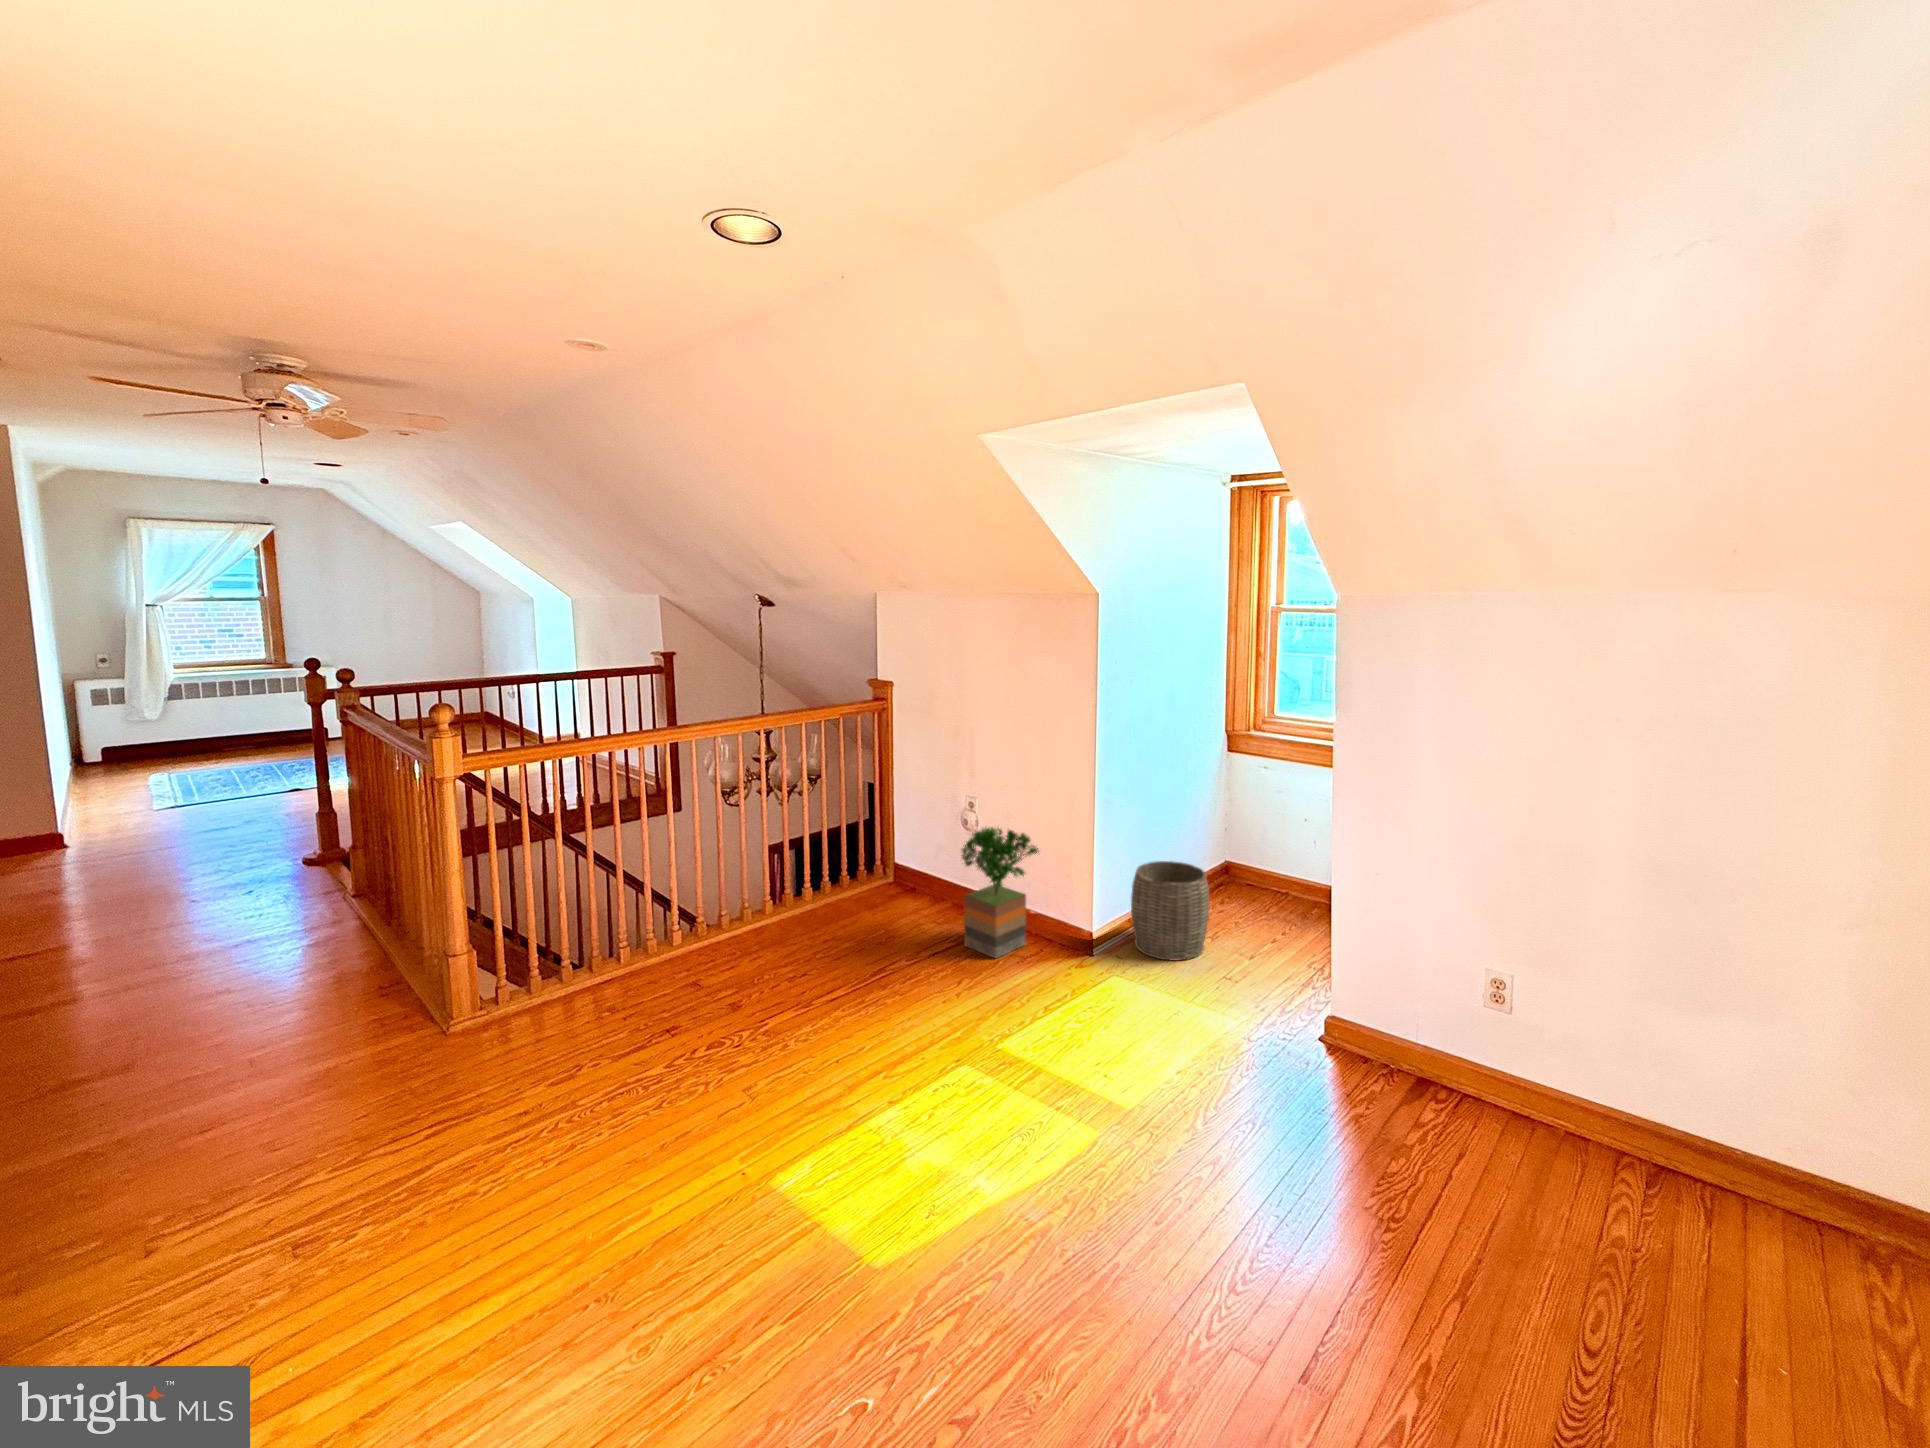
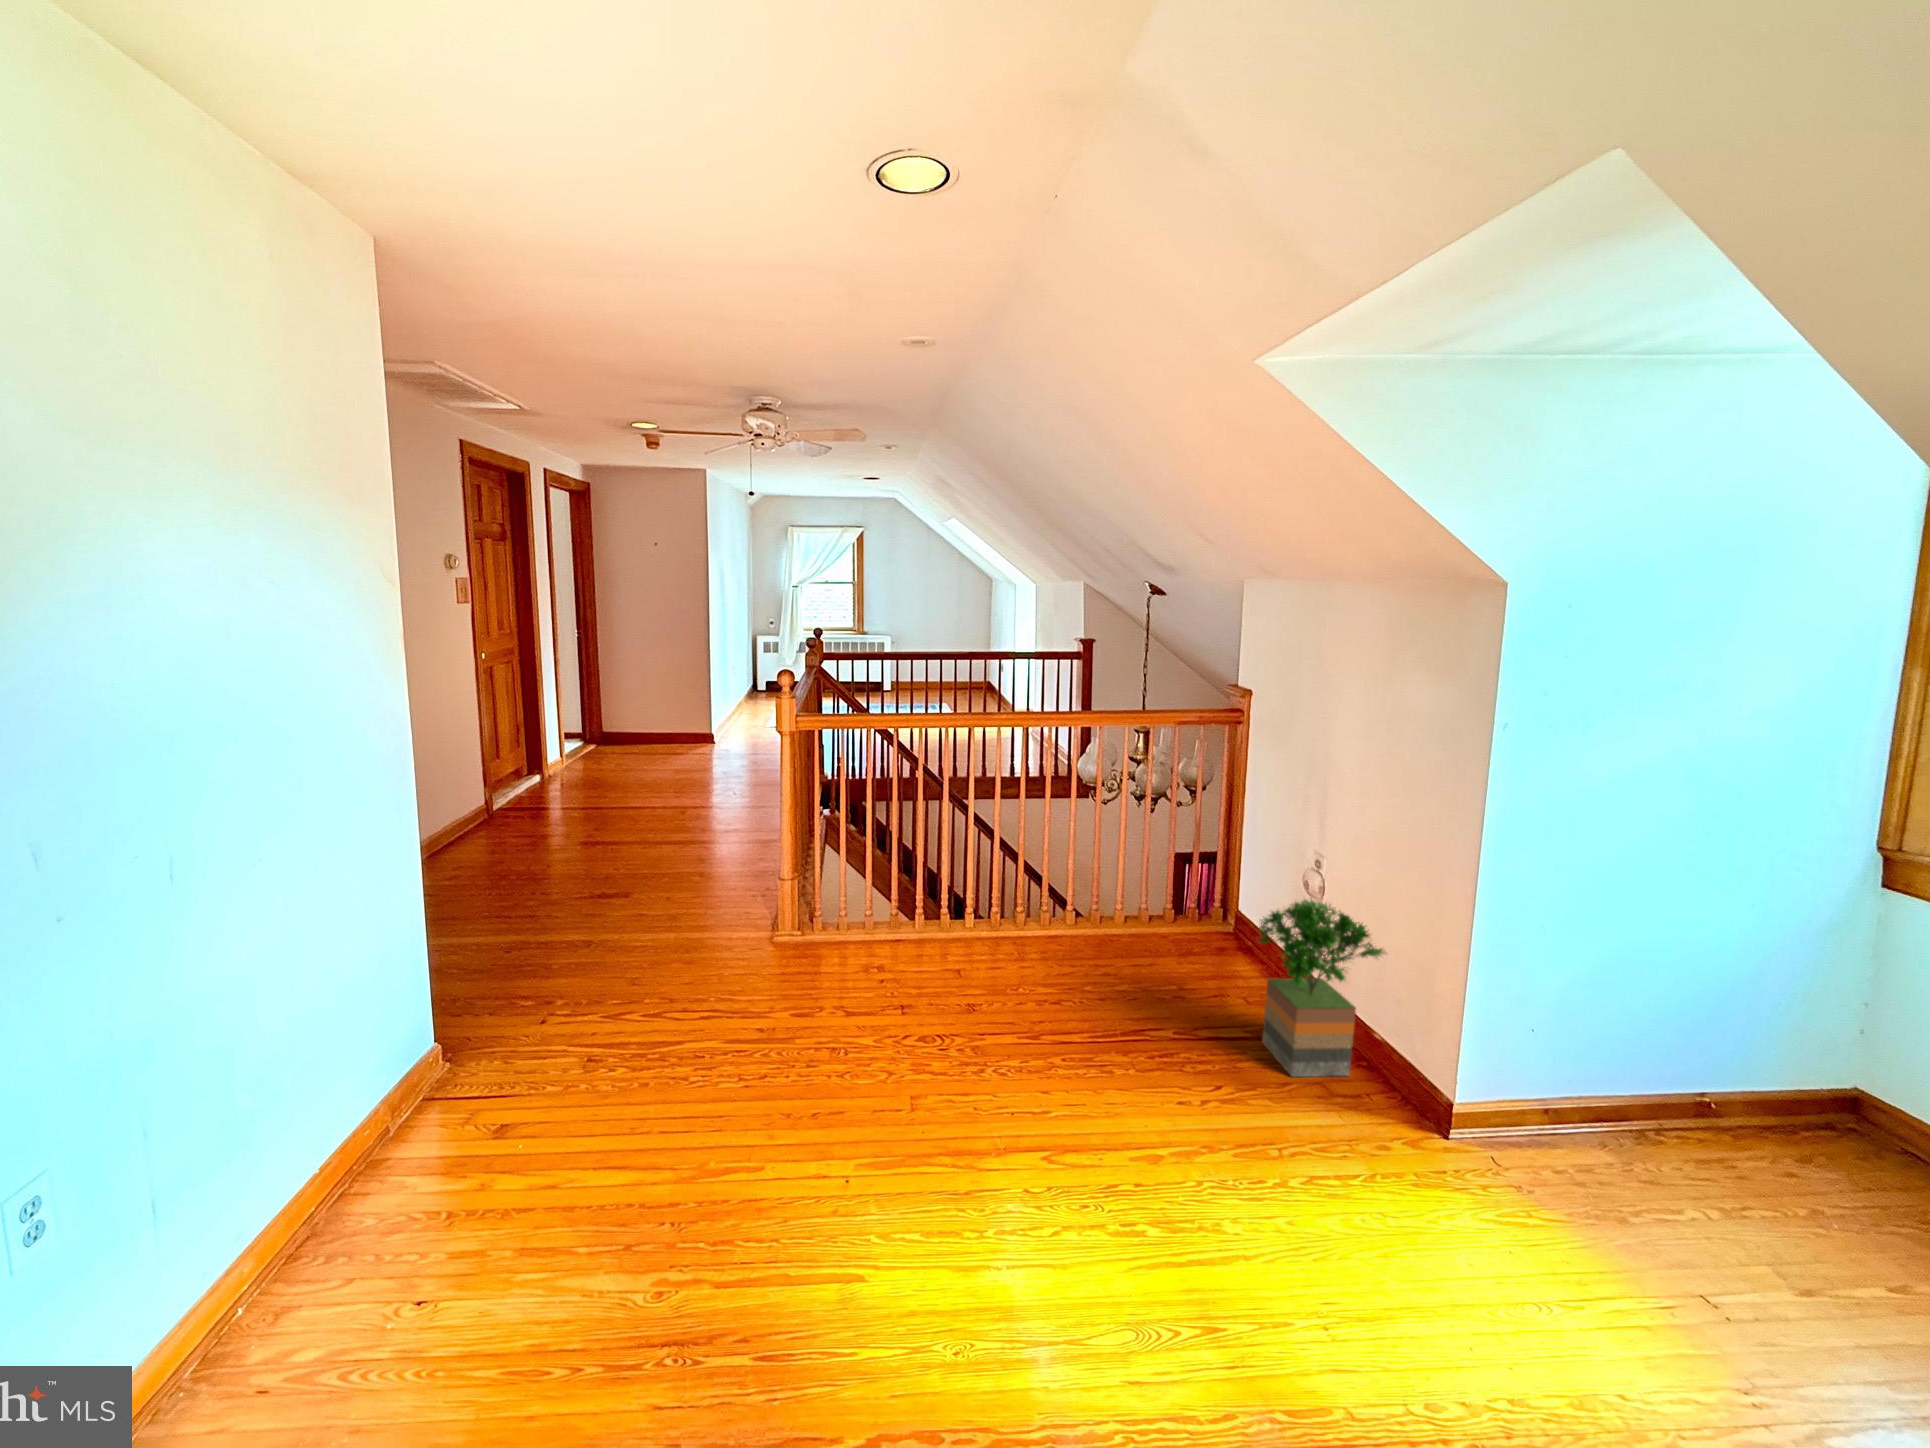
woven basket: present [1131,861,1210,961] -> none [1535,1031,1707,1224]

